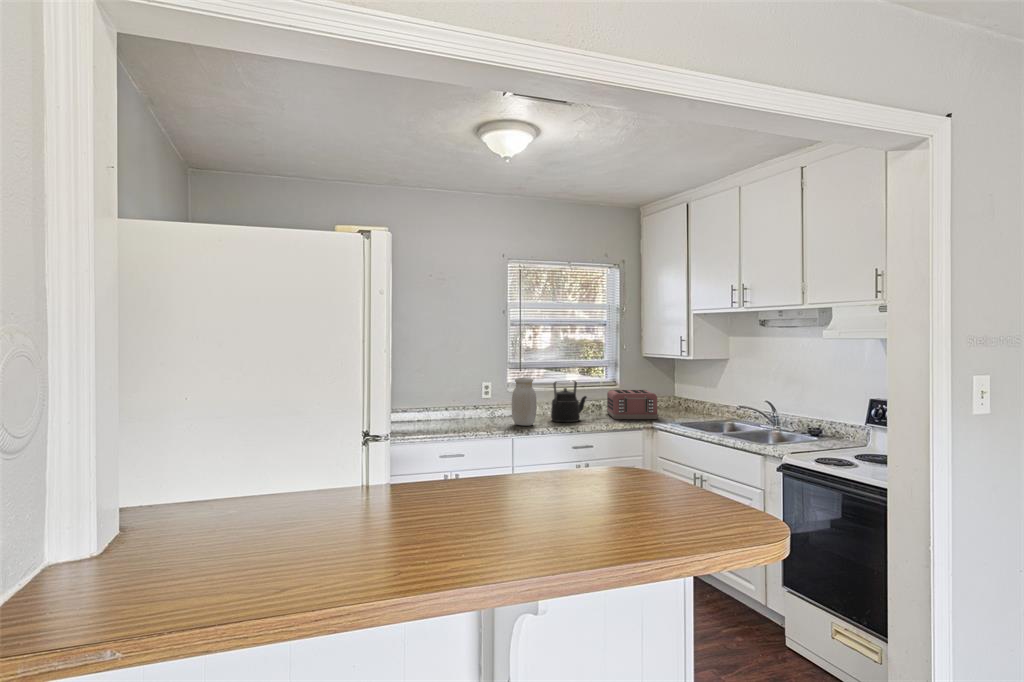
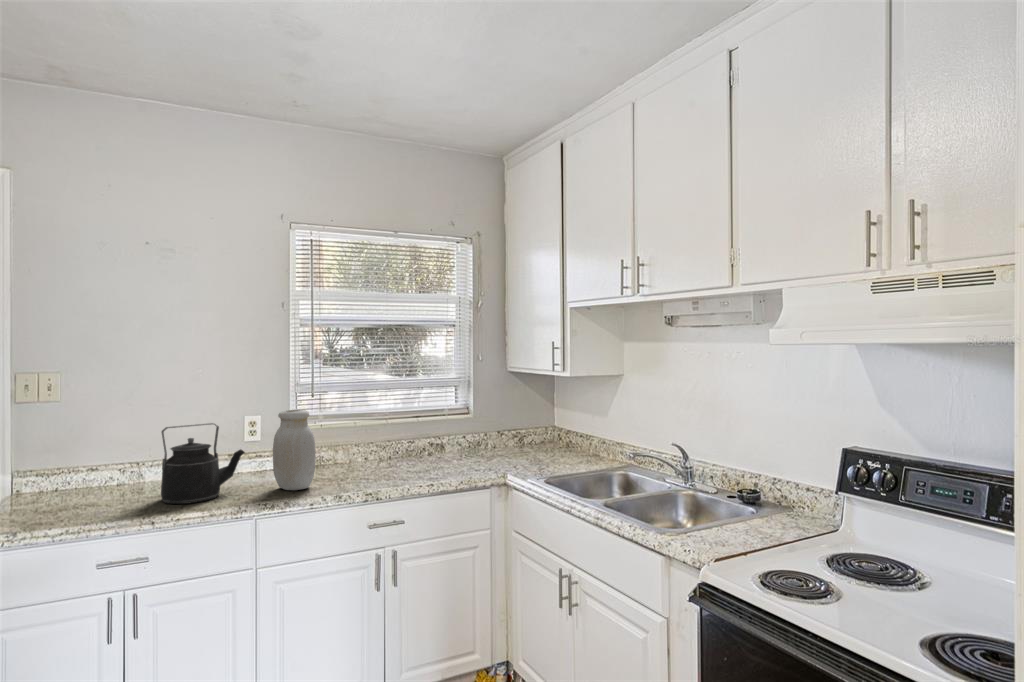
kettle: present [551,381,587,422] -> present [161,423,245,504]
toaster: present [607,390,658,419] -> none [450,421,520,470]

